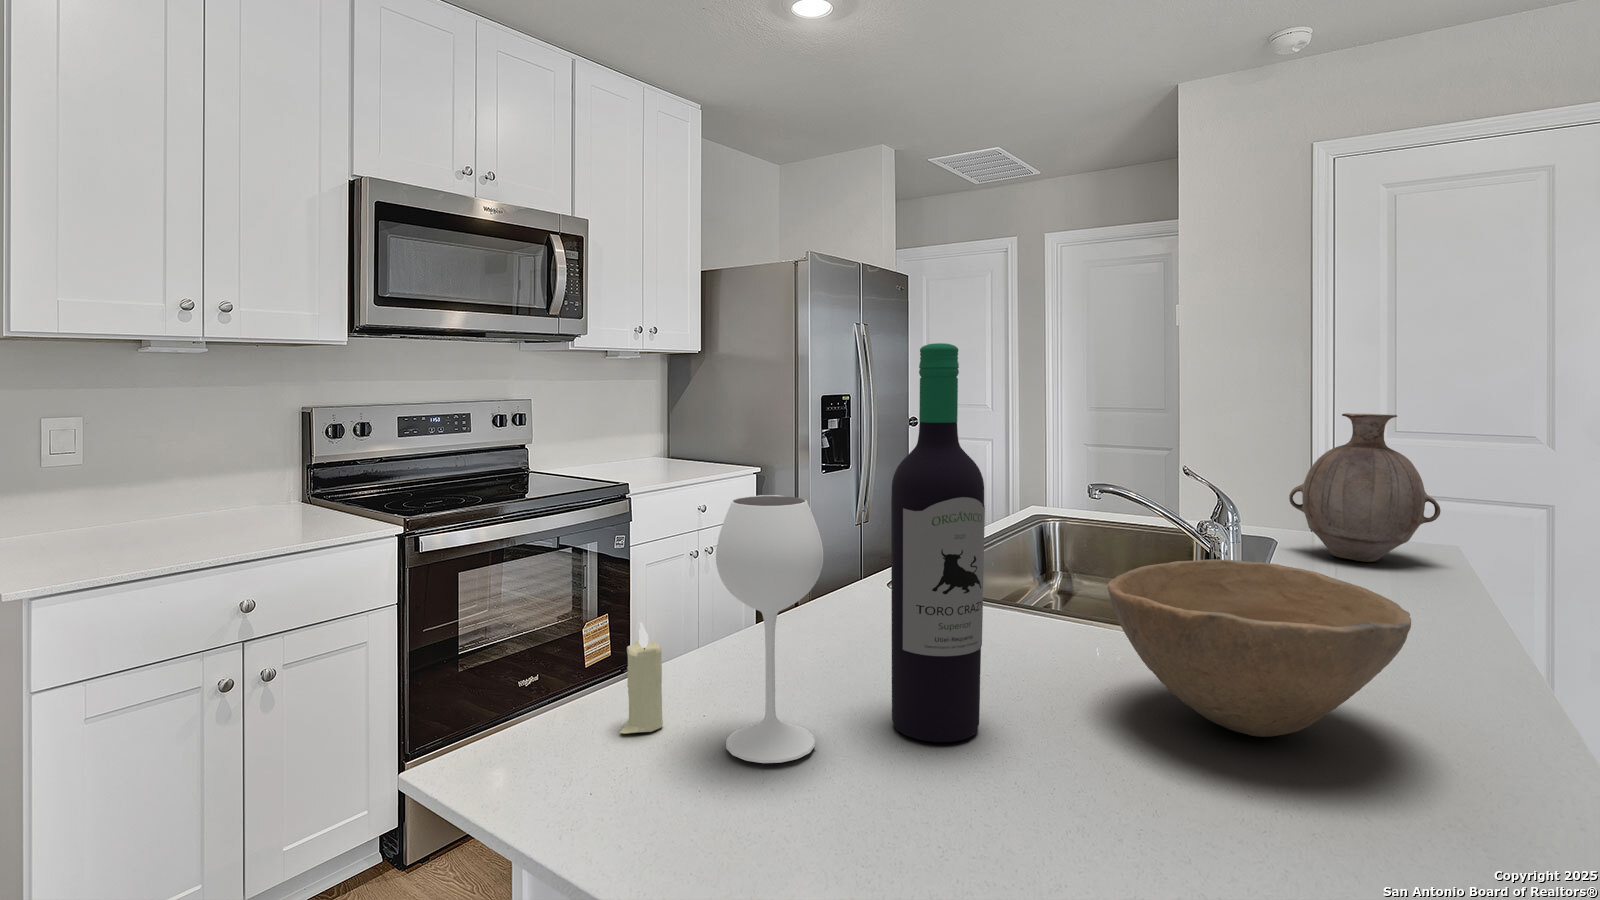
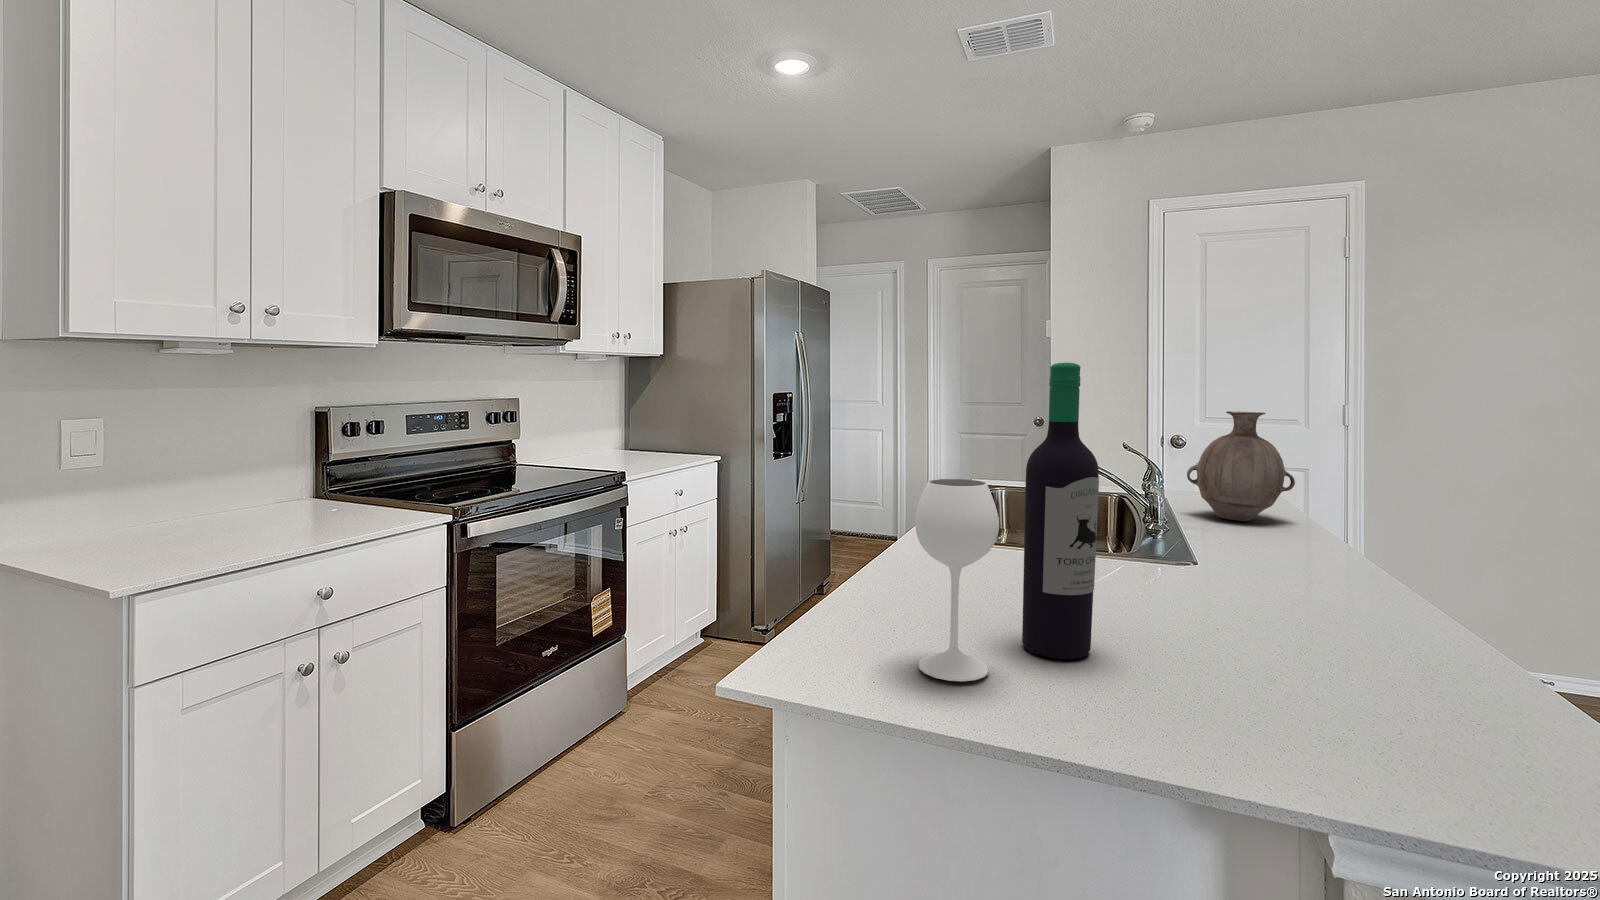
bowl: present [1107,559,1411,737] -> none [1162,519,1378,640]
candle: present [620,622,663,734] -> none [828,581,859,669]

